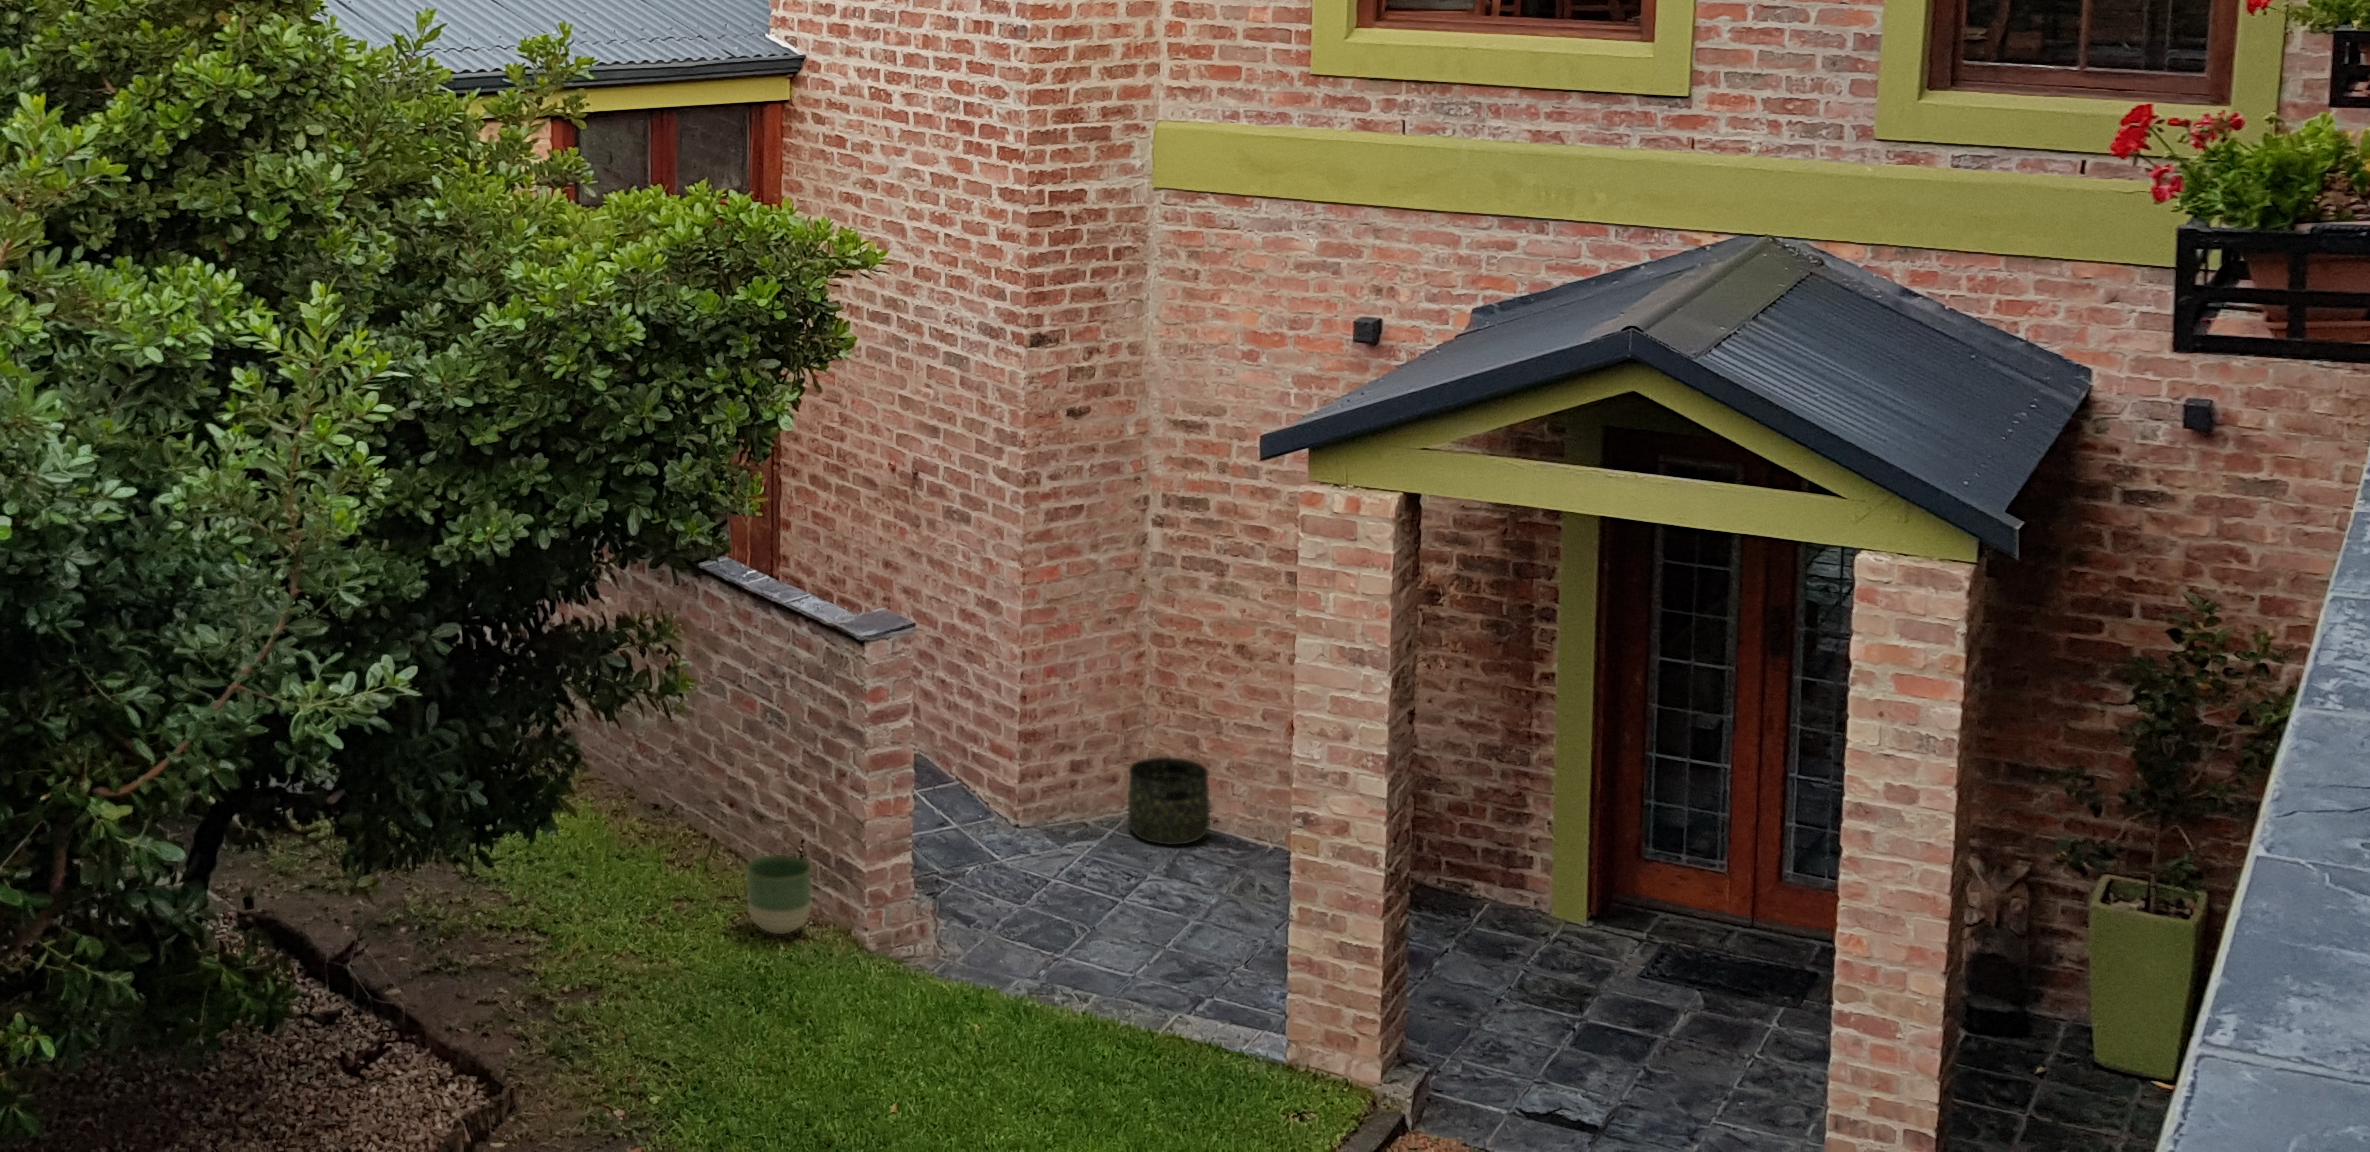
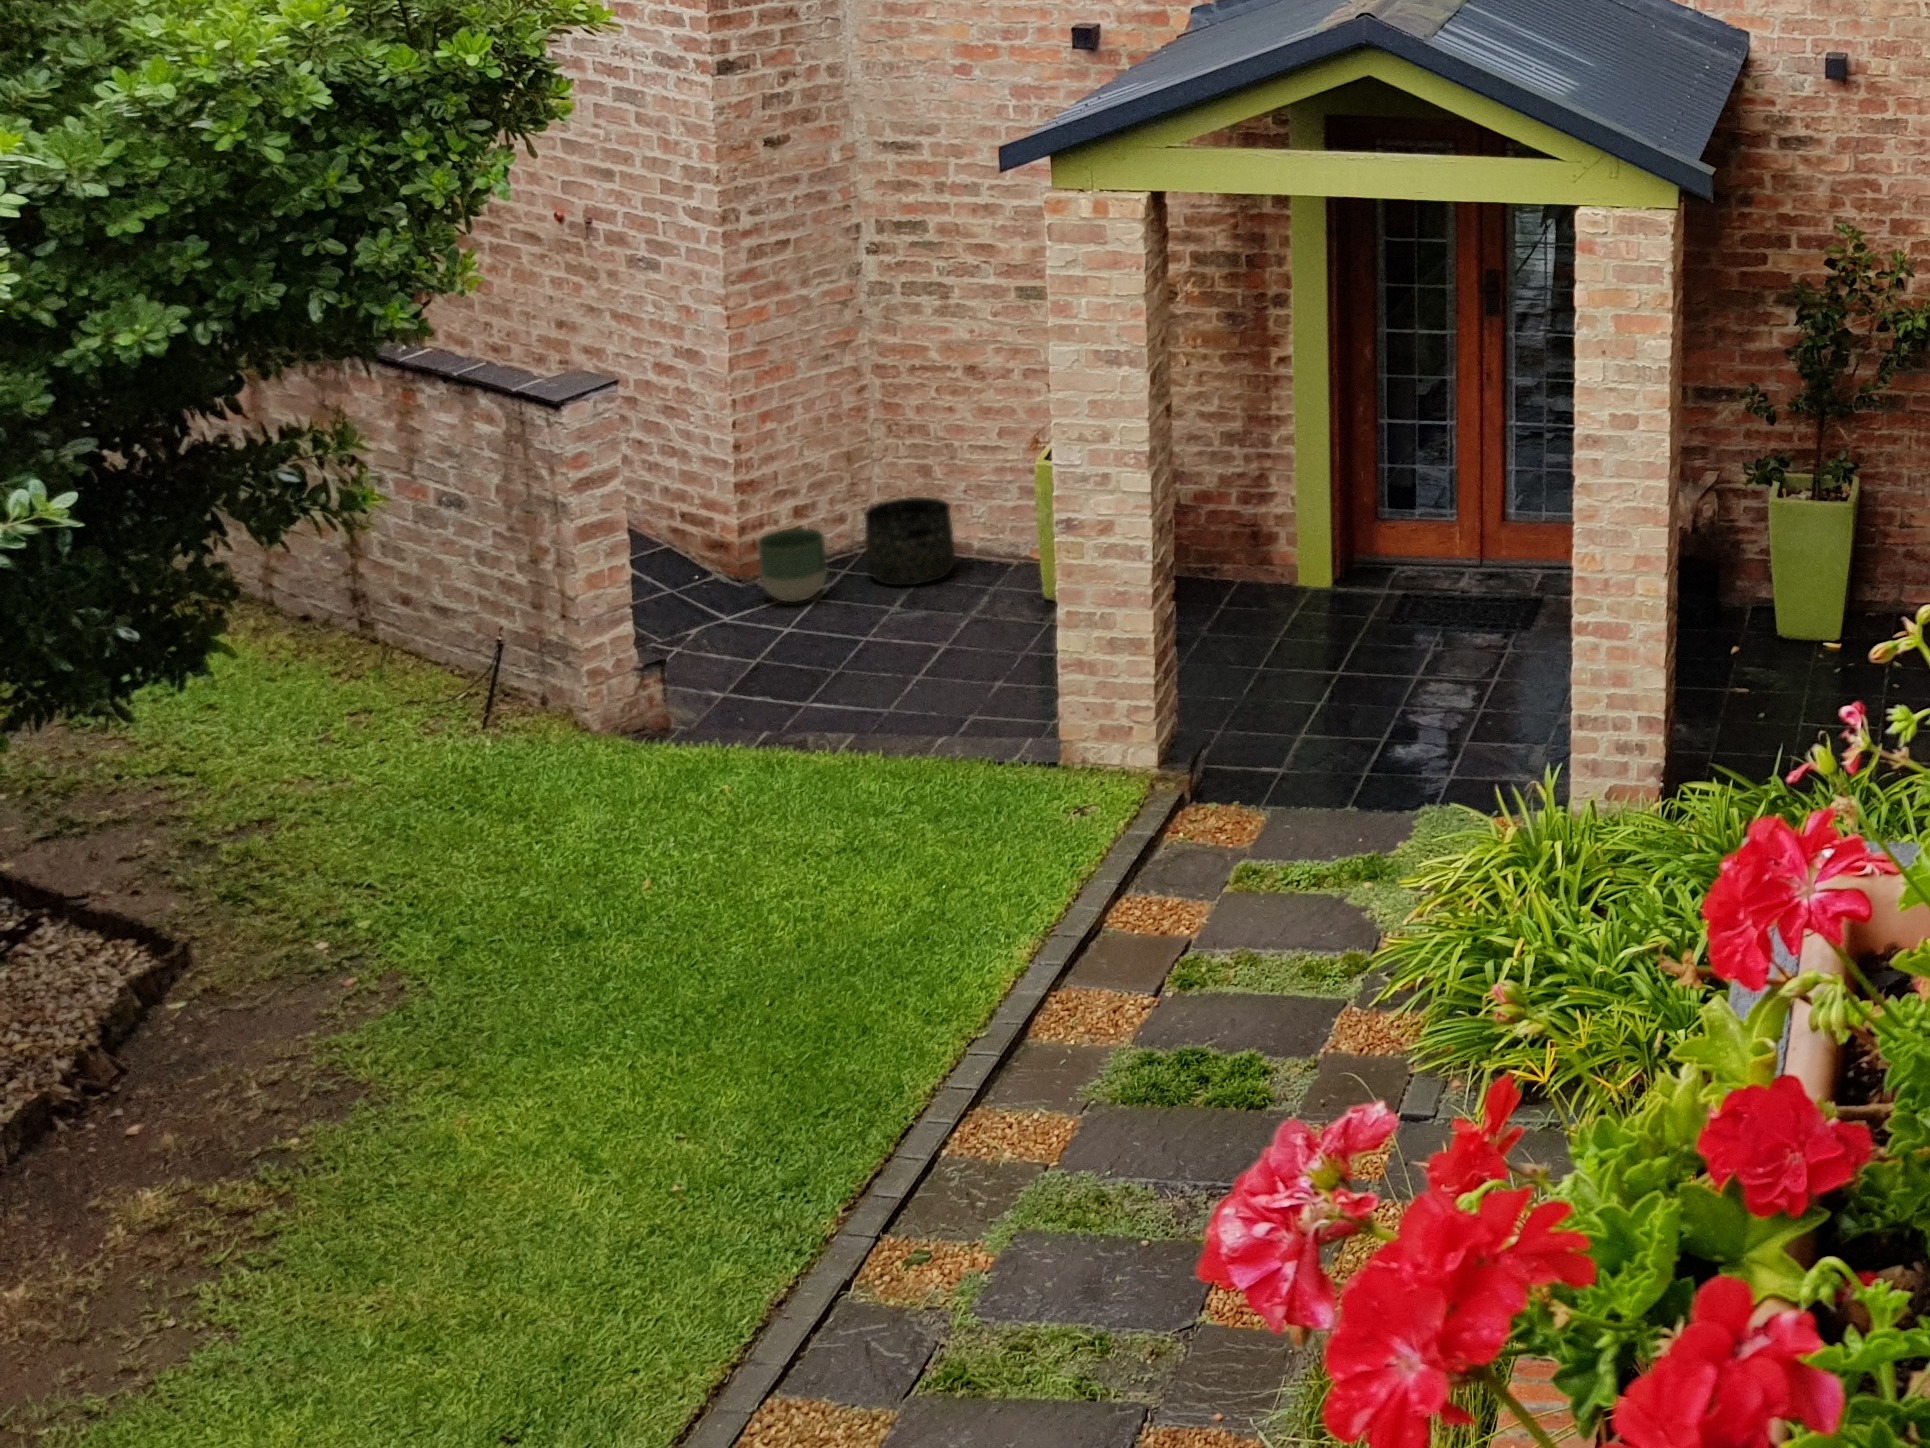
planter: present [746,855,811,934] -> present [758,528,827,602]

